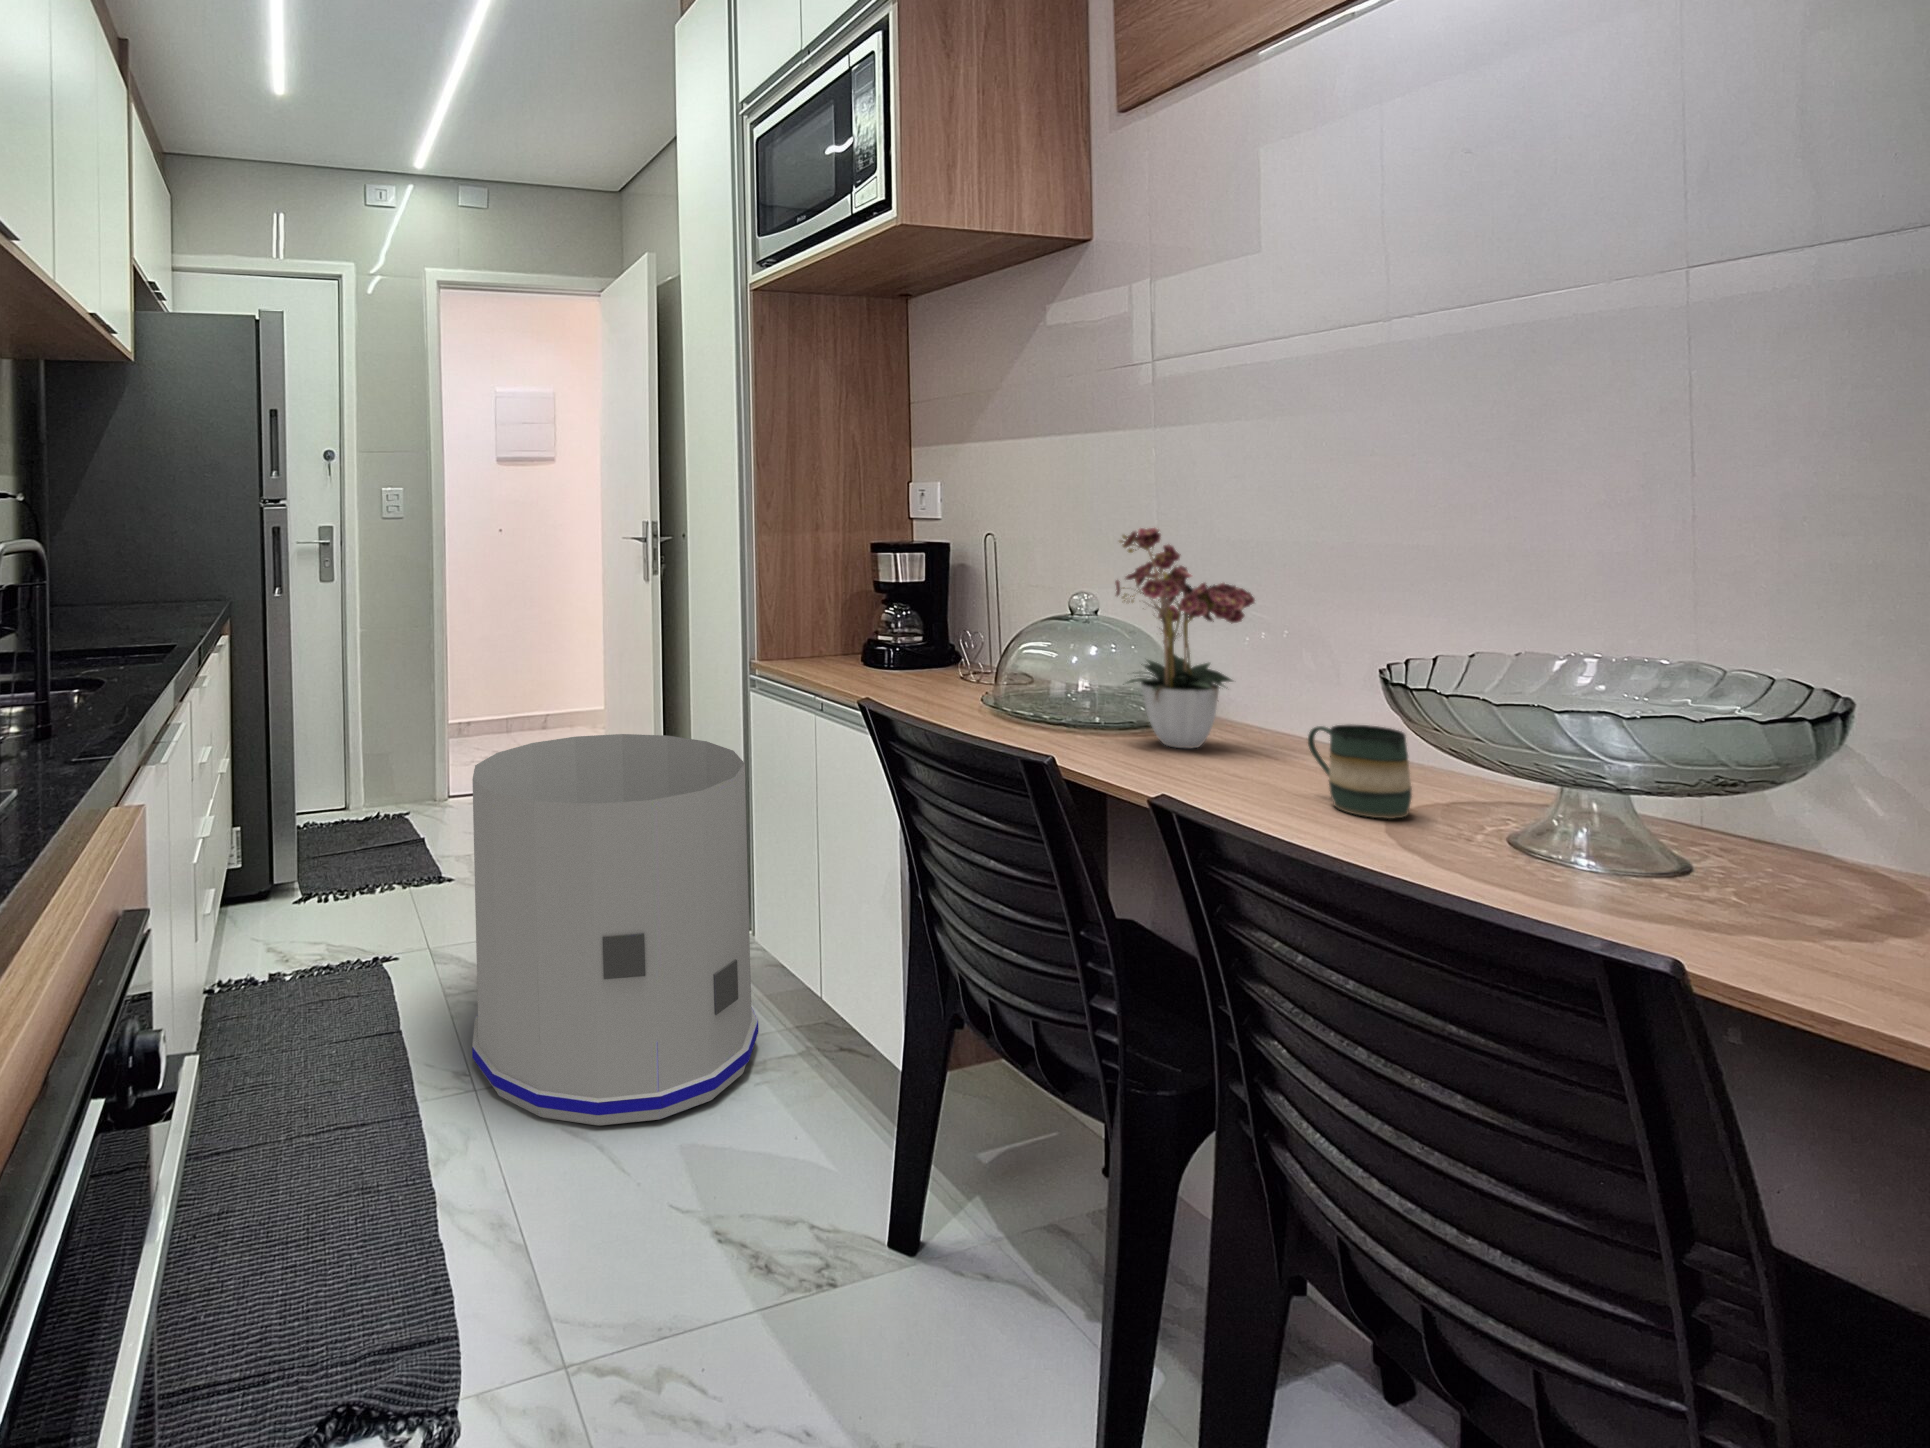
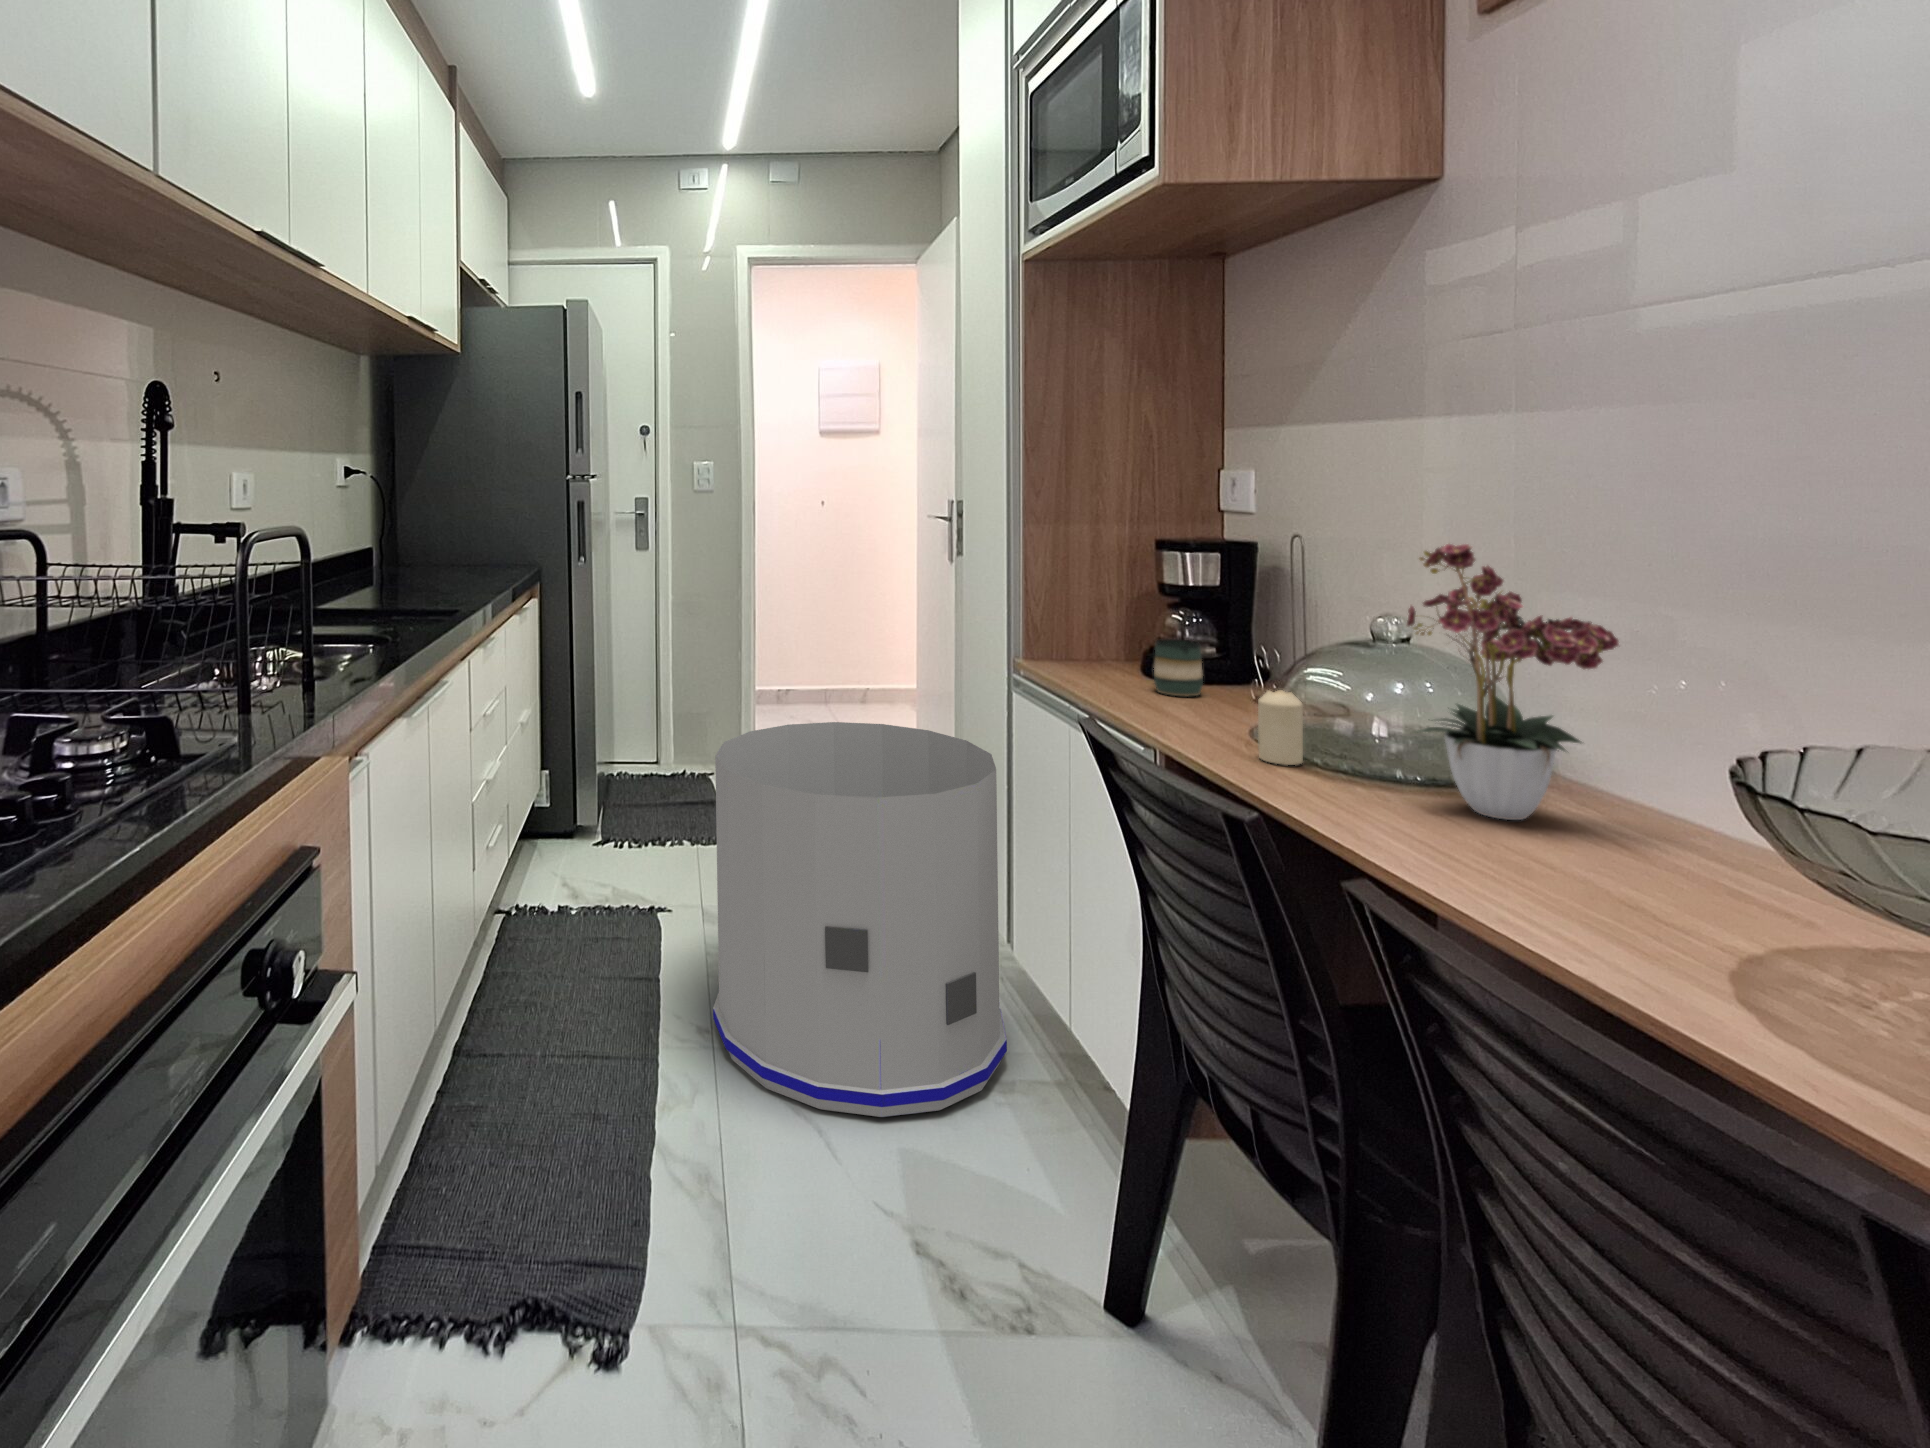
candle: none [992,661,1028,725] -> present [1258,690,1303,765]
mug: present [1308,725,1412,818] -> present [1154,639,1203,696]

